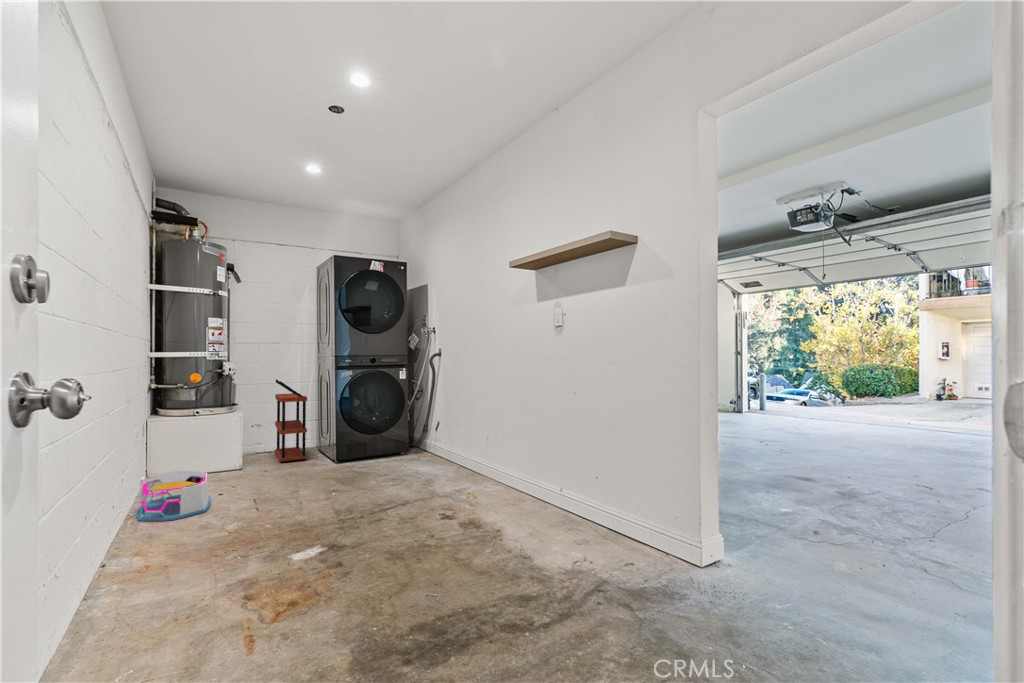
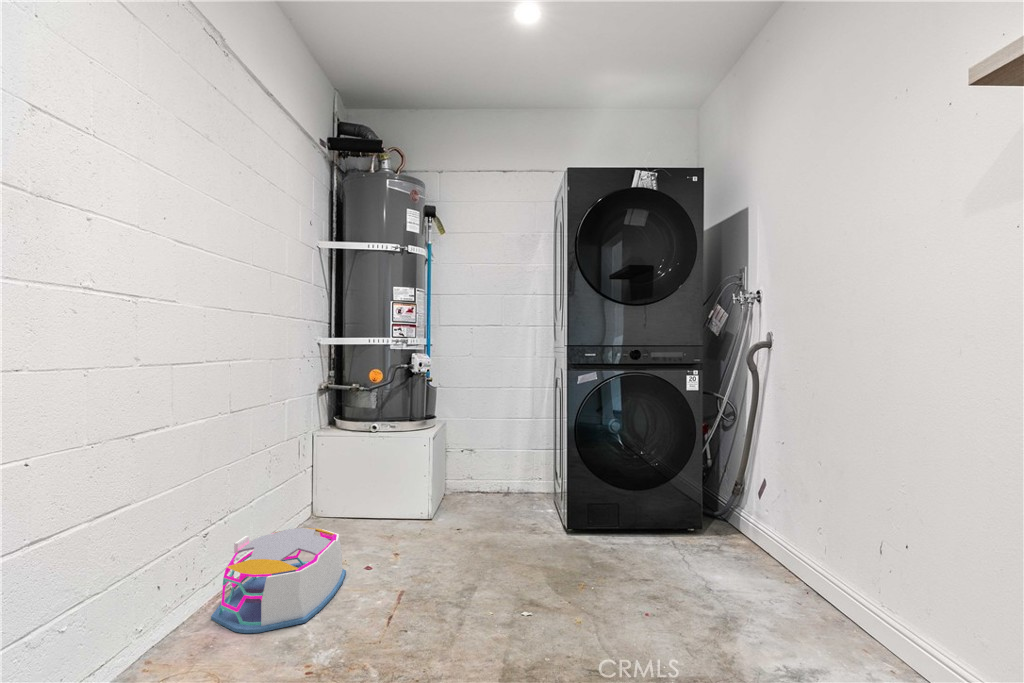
shelving unit: present [275,379,307,462] -> none [493,378,534,512]

